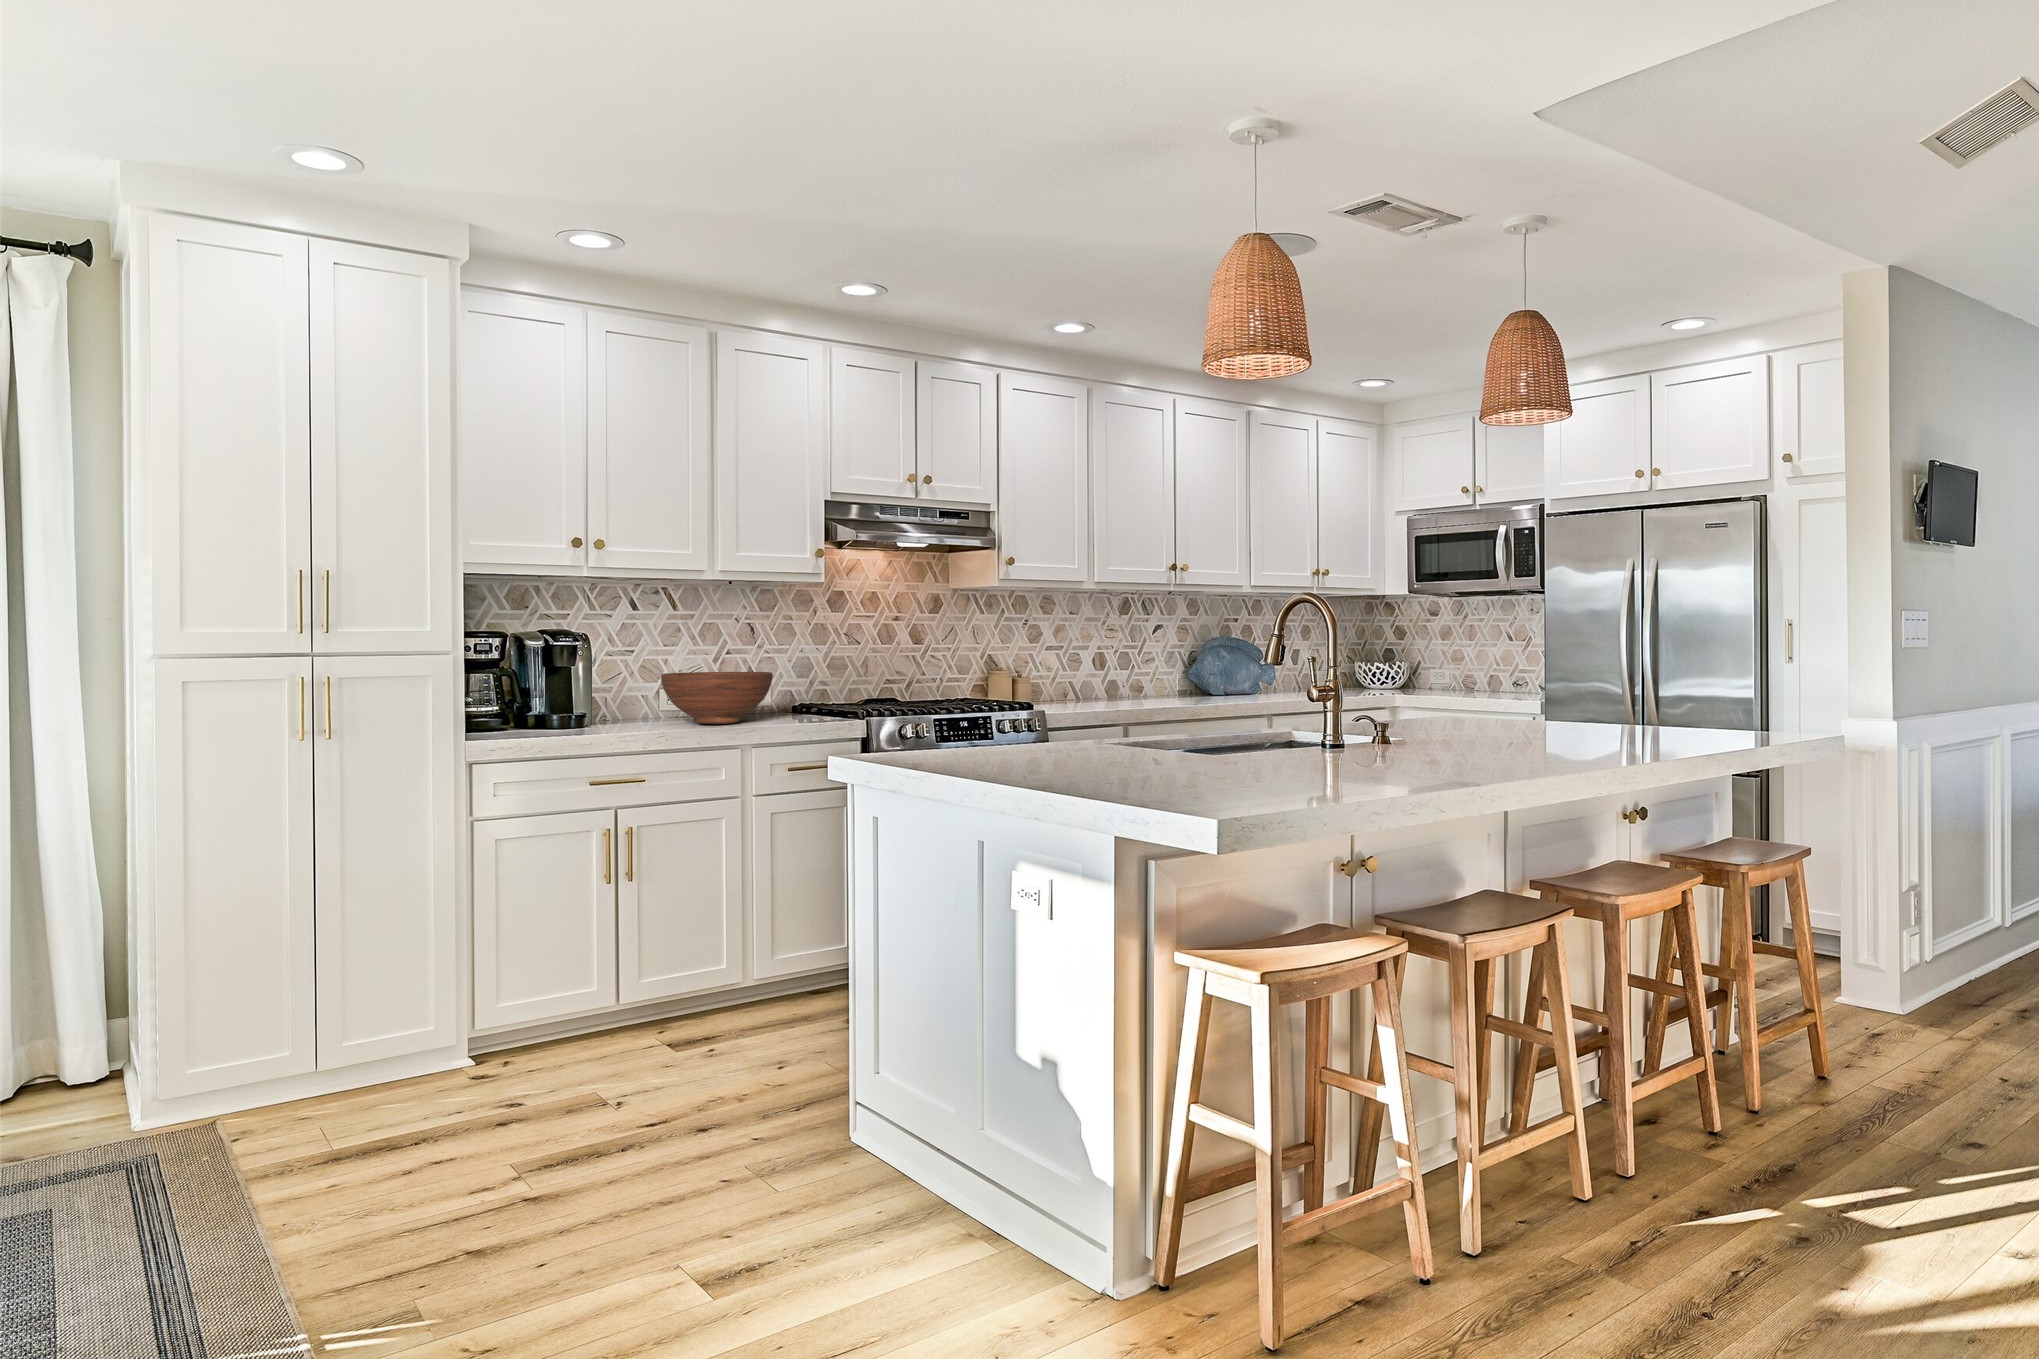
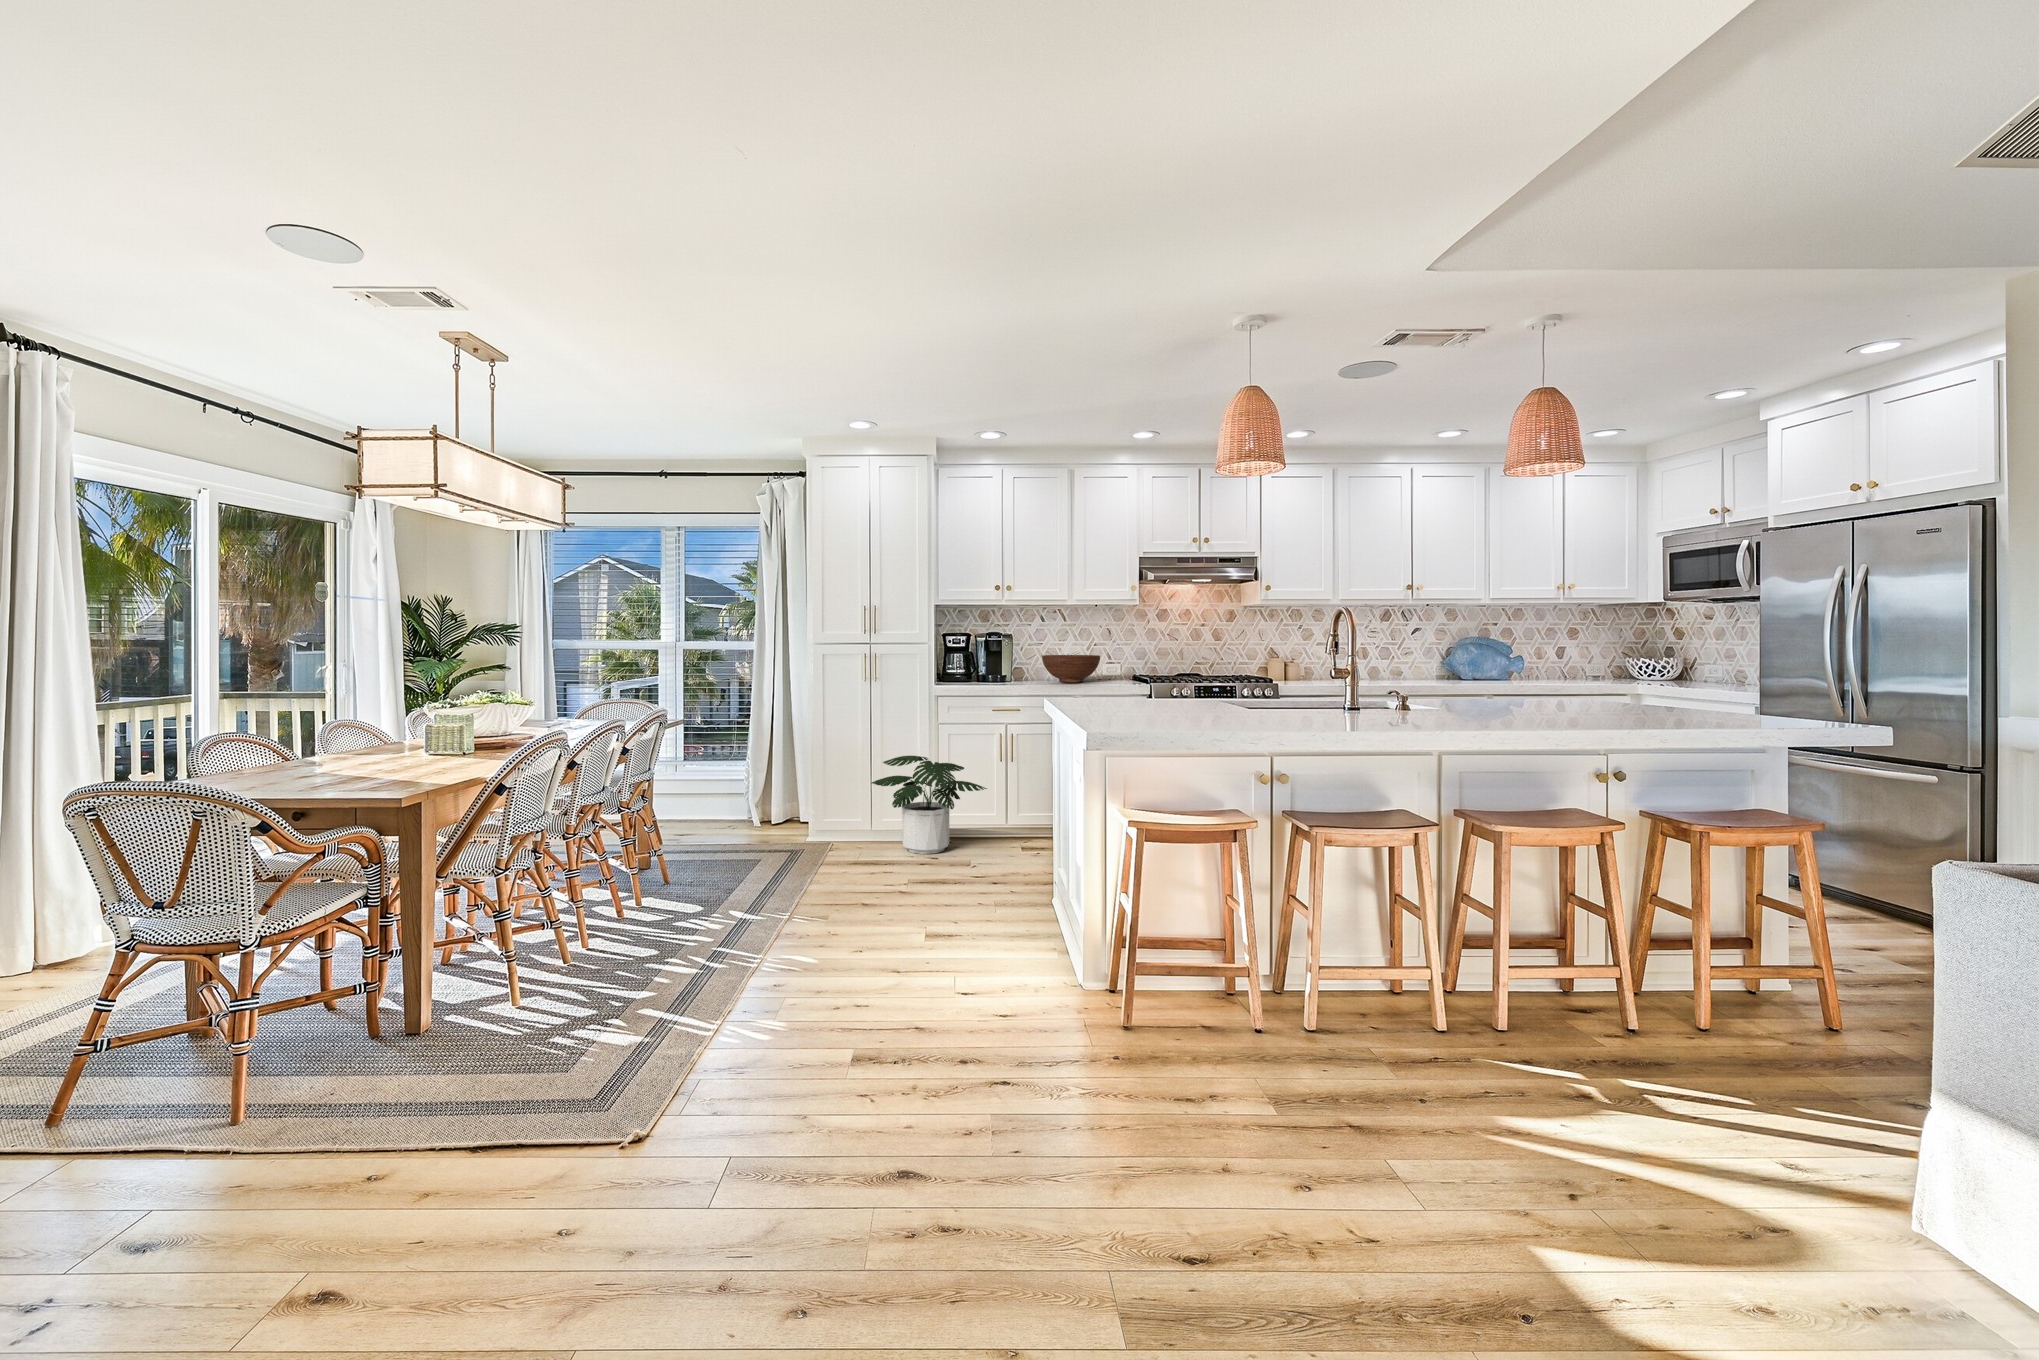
potted plant: none [347,898,624,1112] -> present [872,756,987,854]

